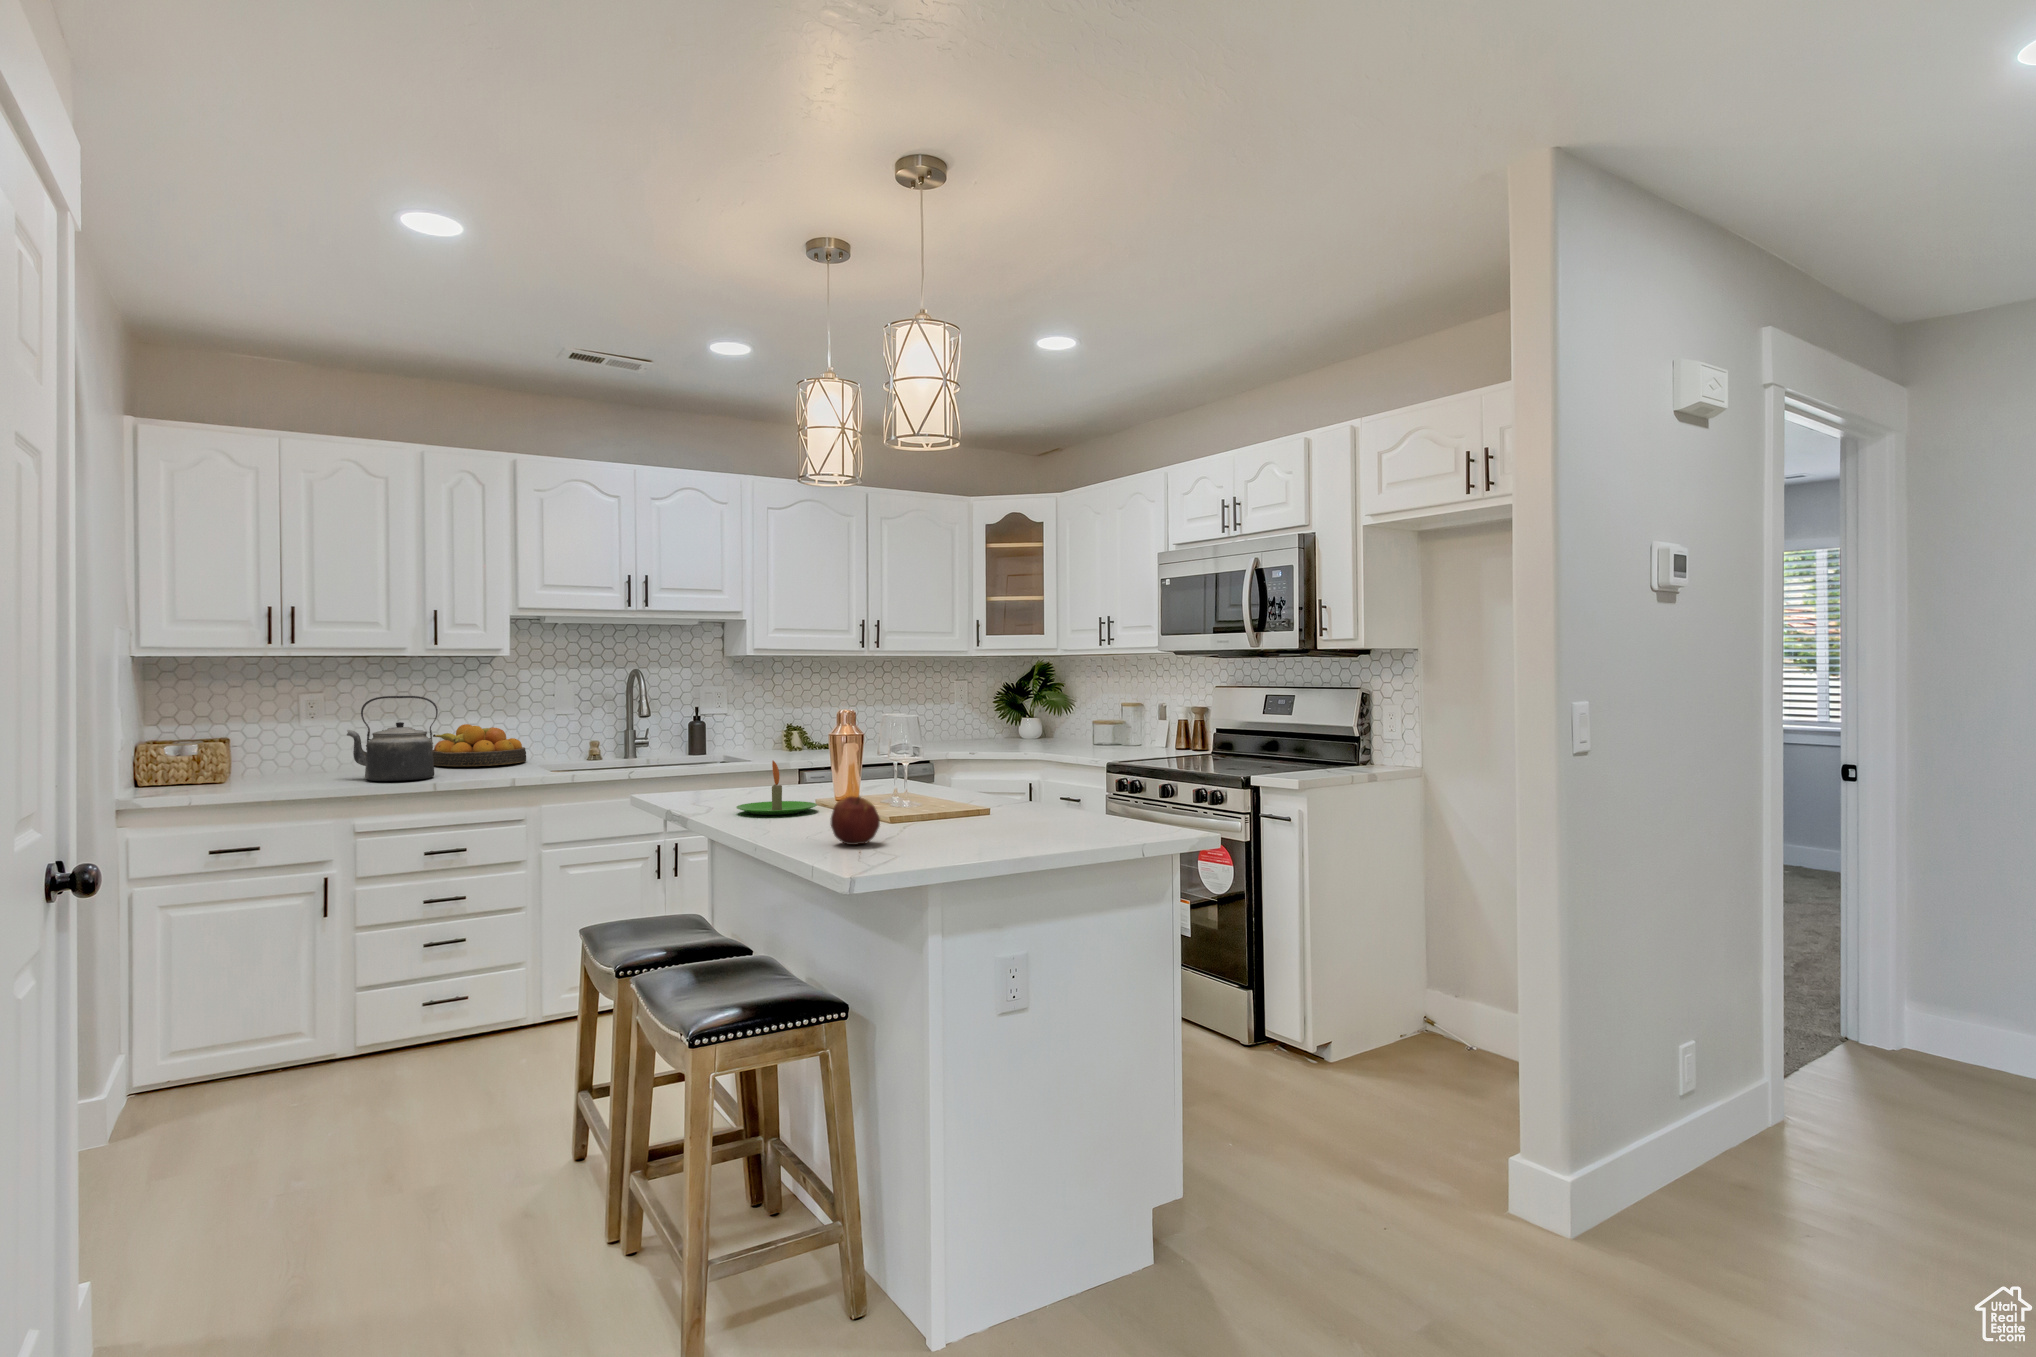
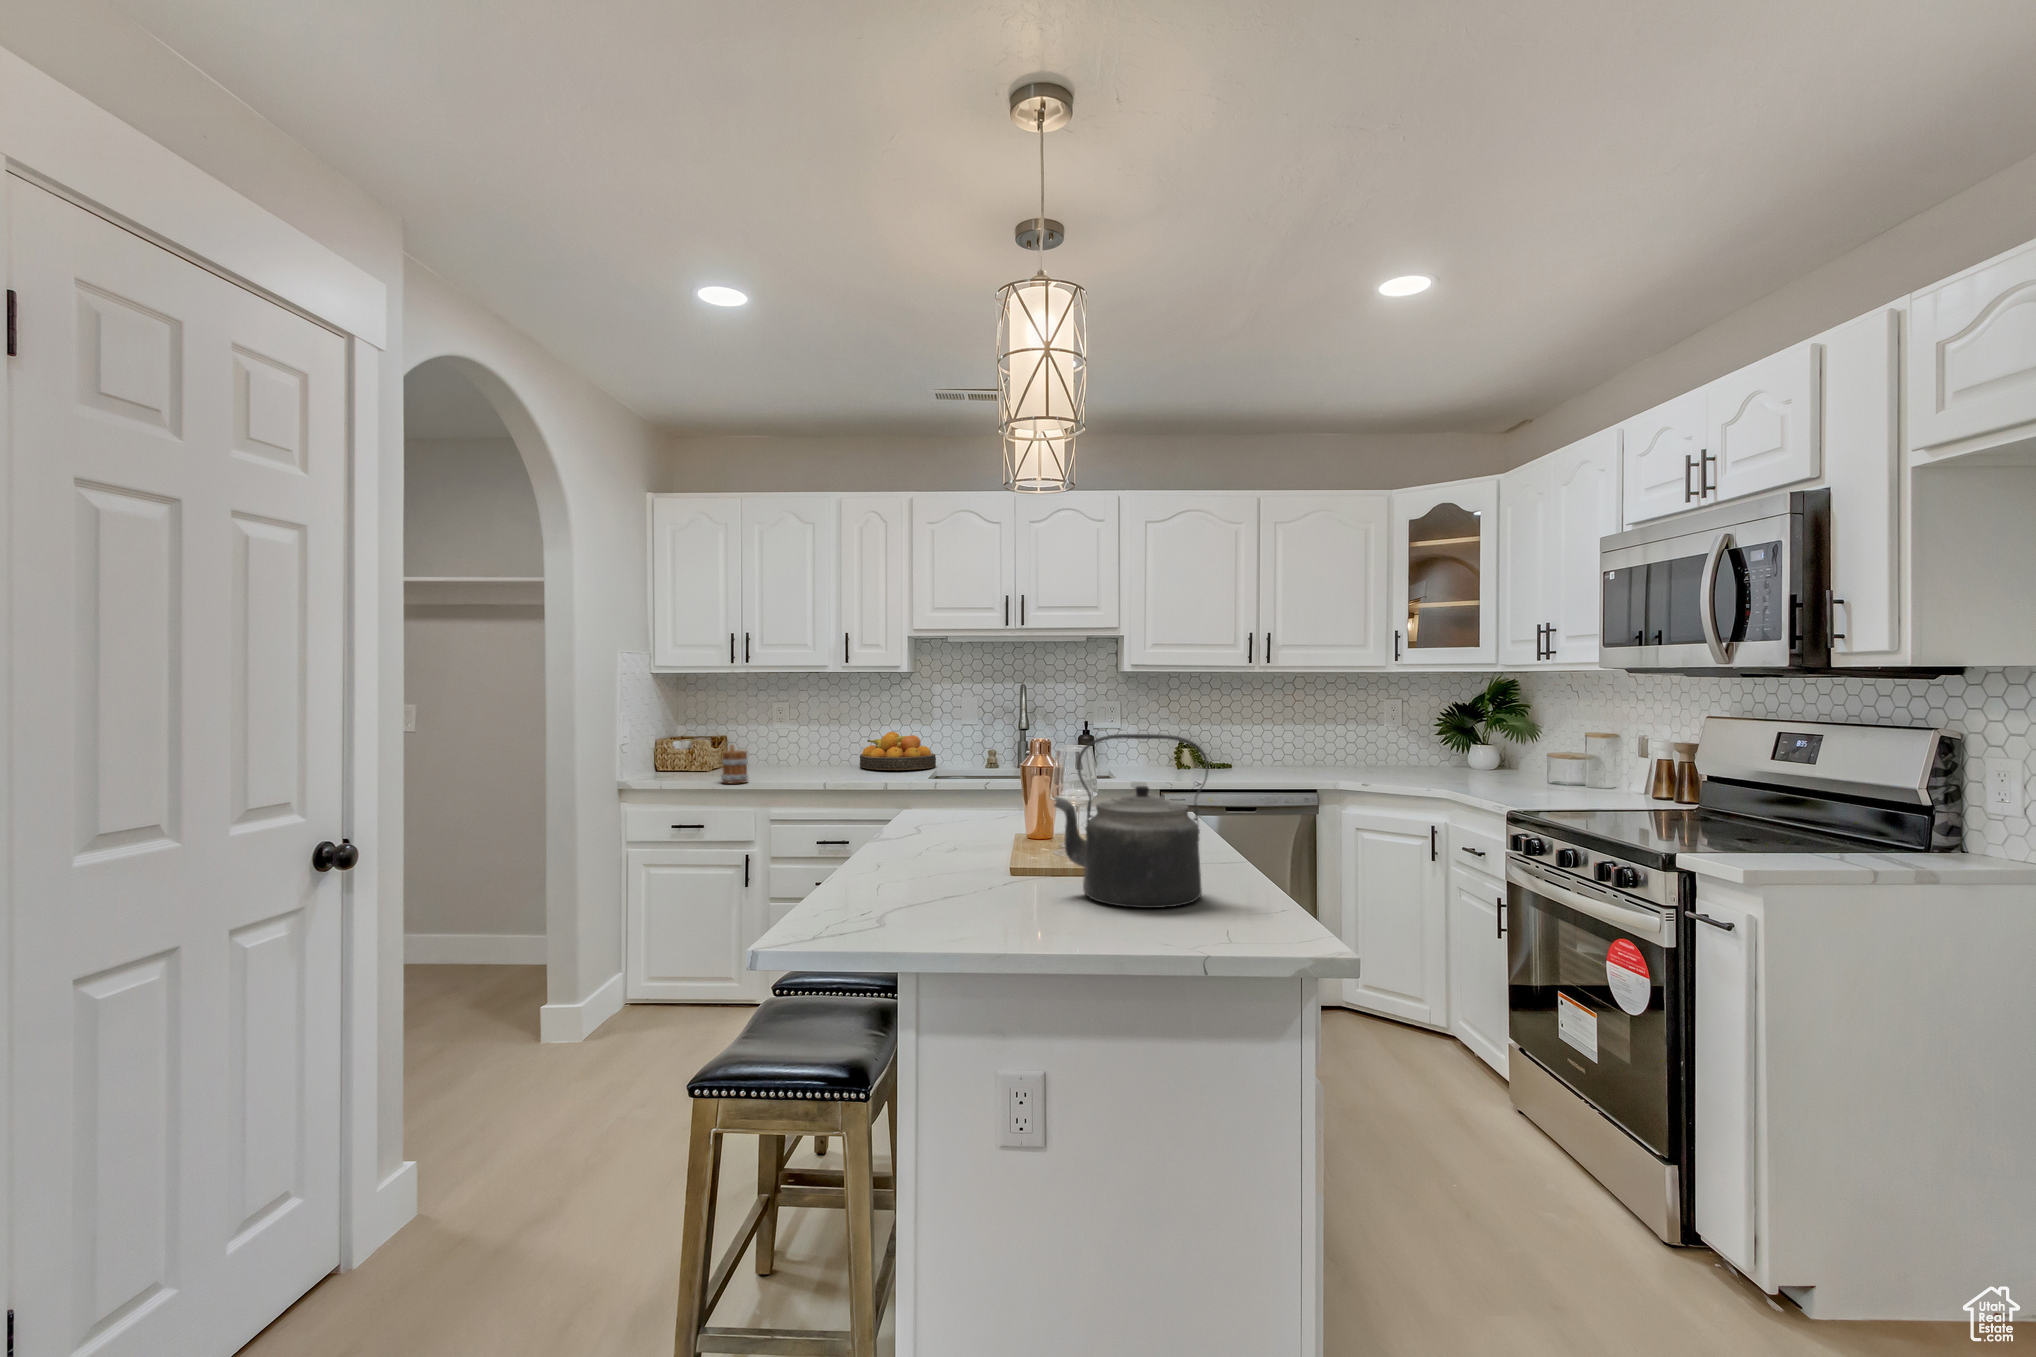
kettle: present [347,696,438,781] -> present [1054,734,1208,908]
mug: none [278,743,319,790] -> present [721,745,749,783]
candle: present [736,761,817,815] -> none [900,796,986,857]
apple: present [831,796,880,845] -> none [856,855,913,915]

